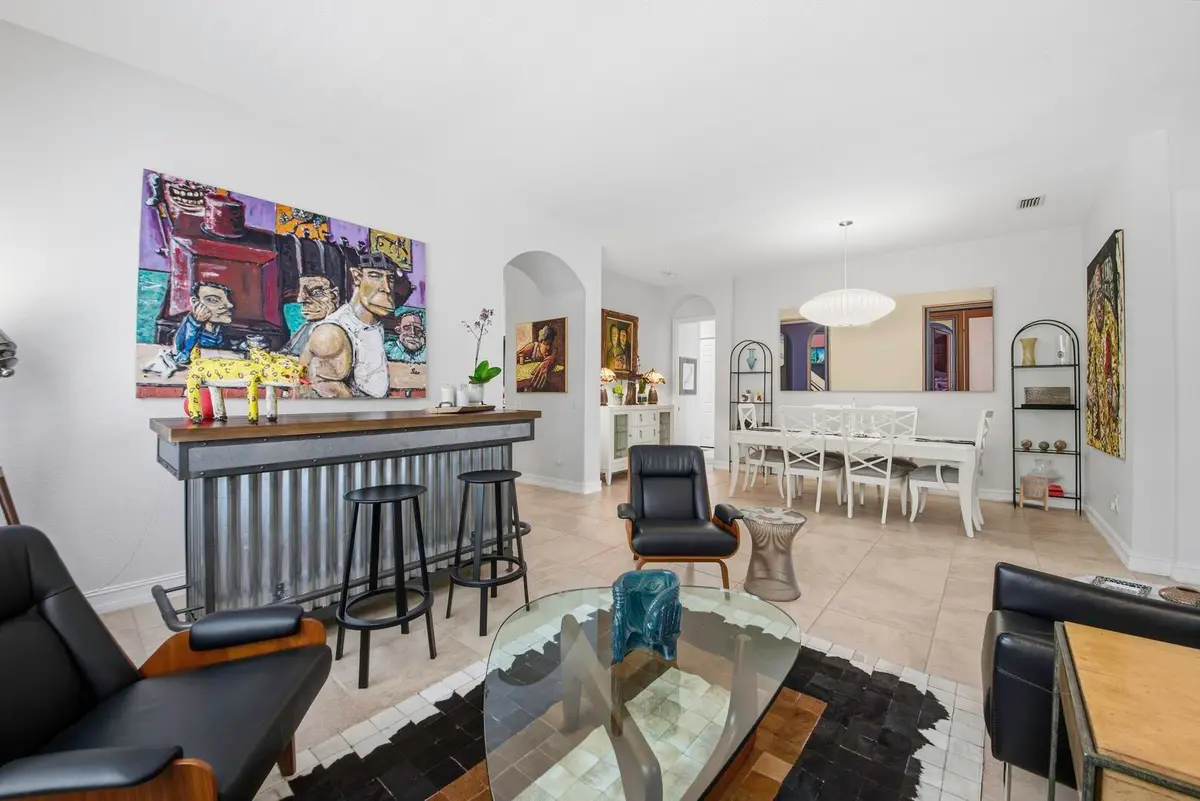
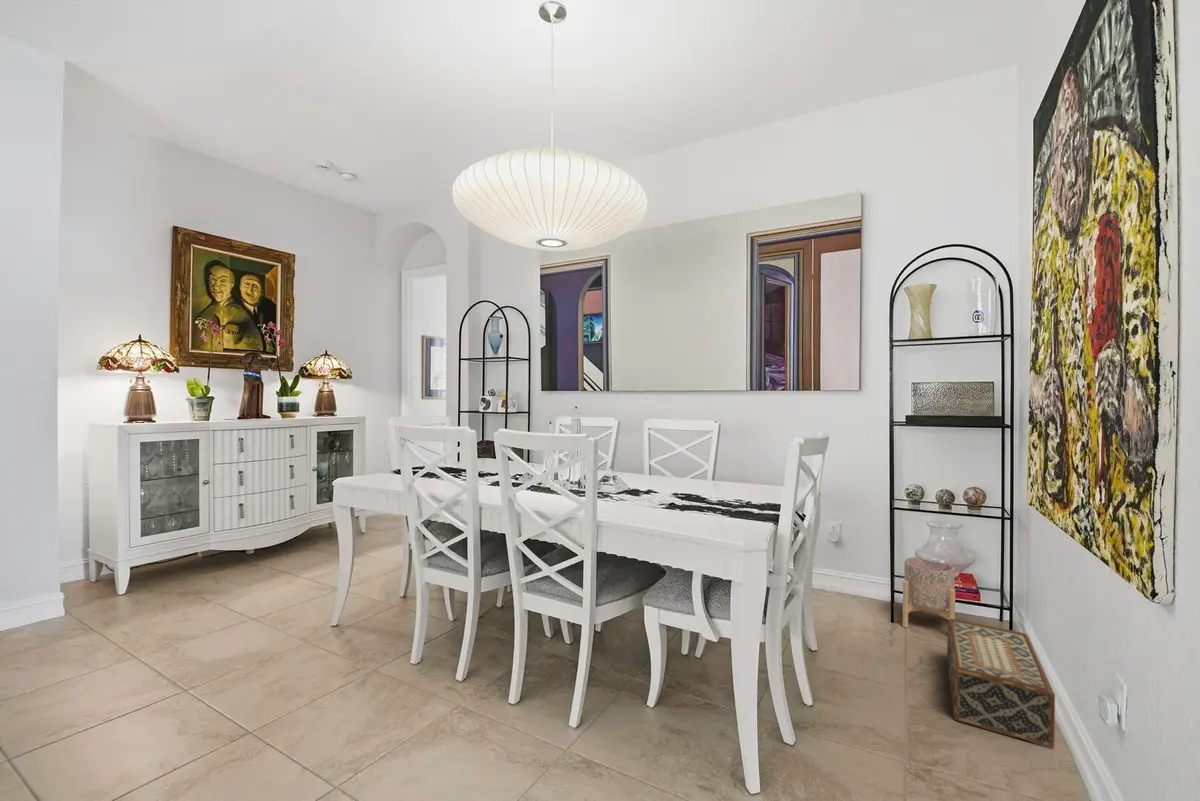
woven basket: none [1045,496,1094,531] -> present [947,619,1055,748]

